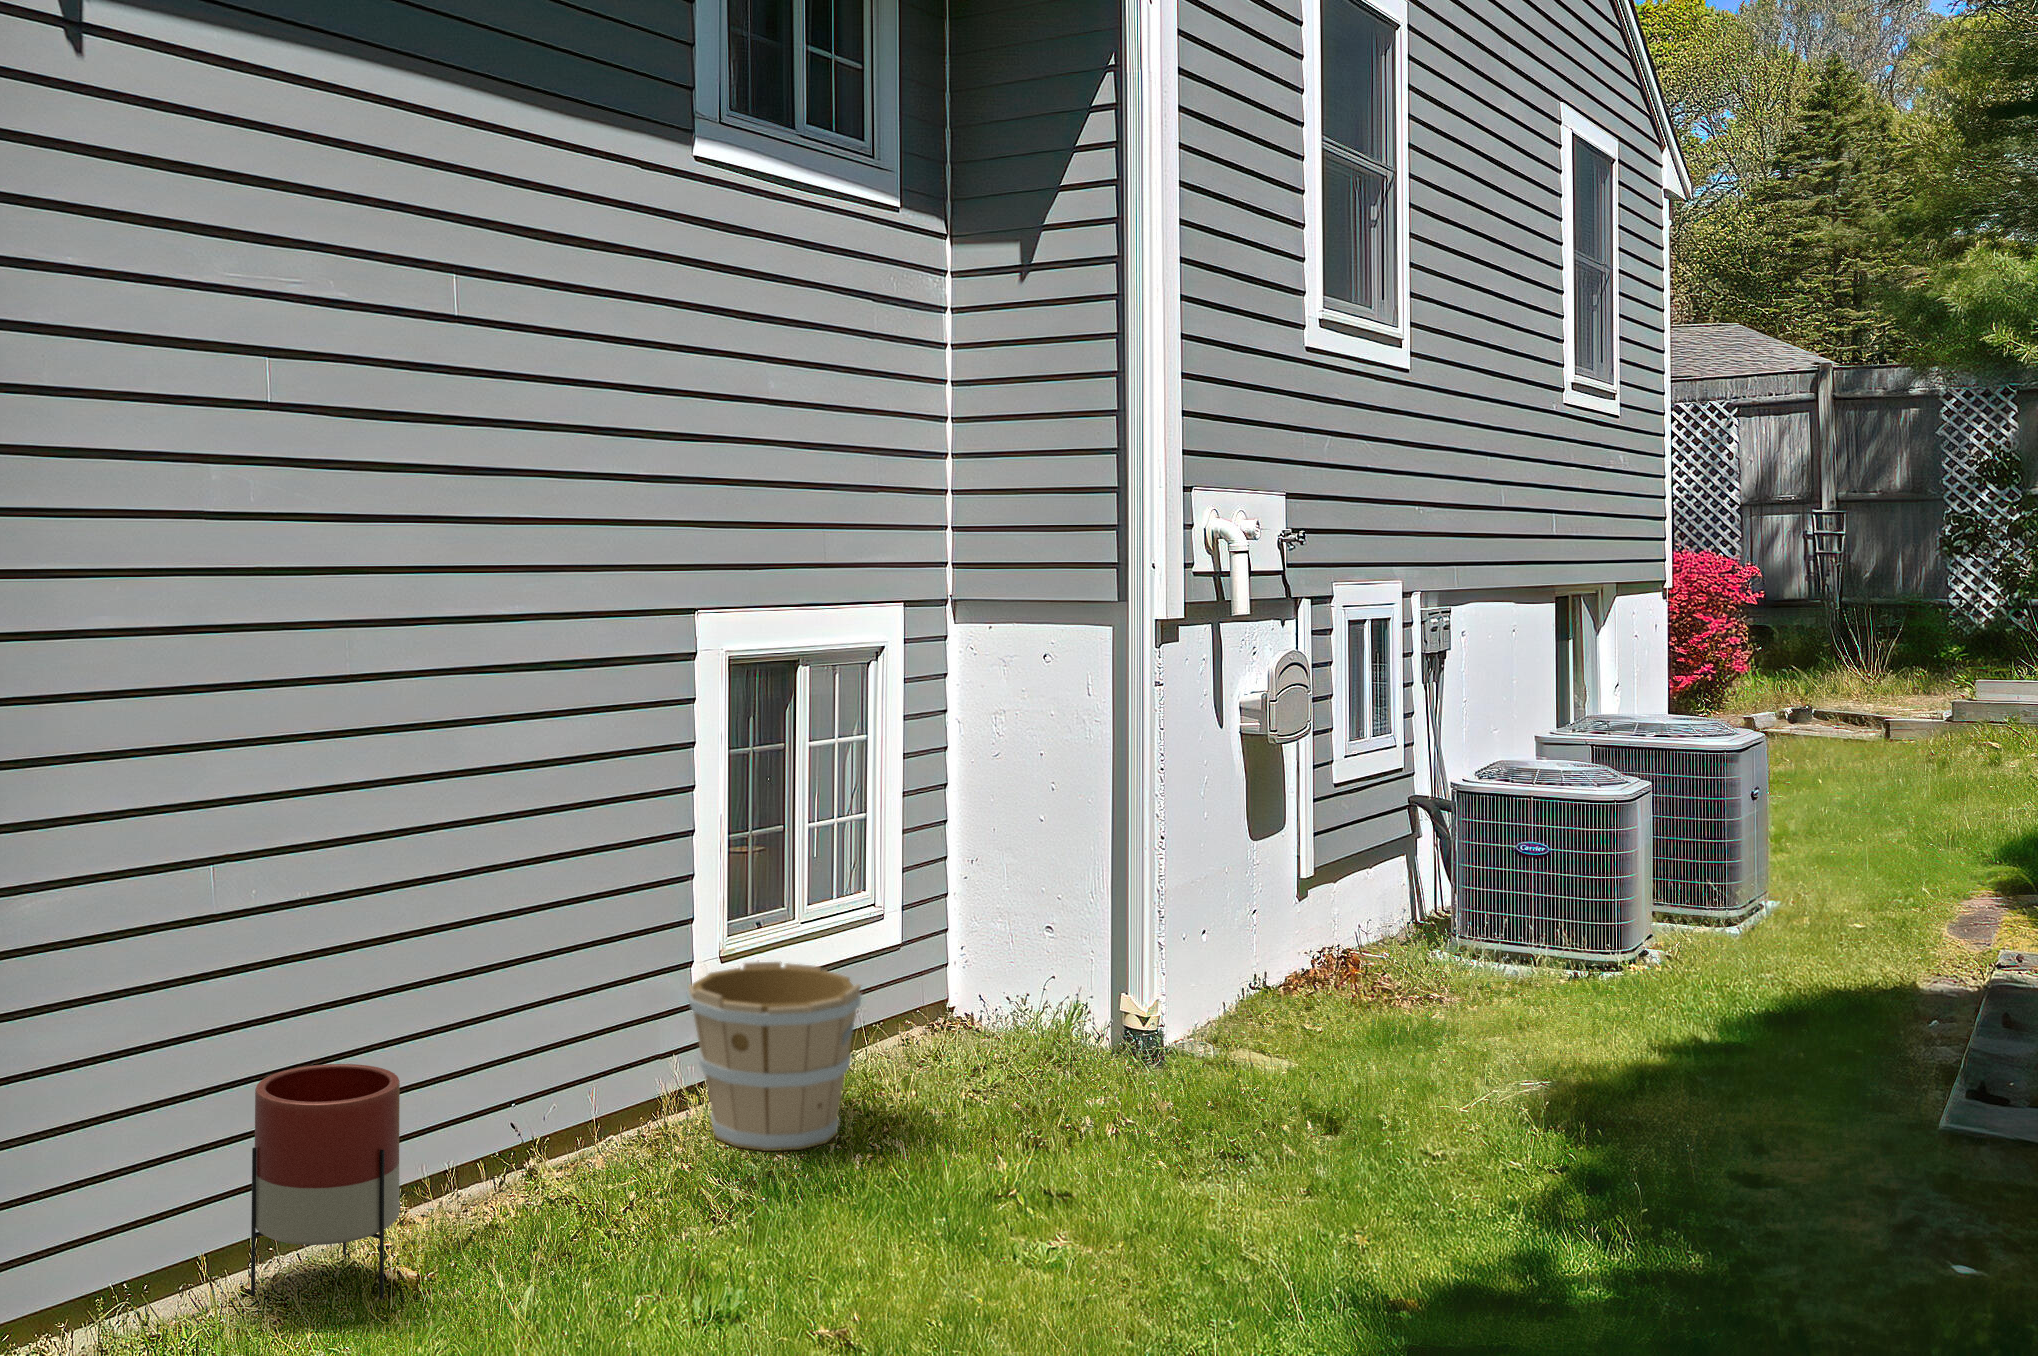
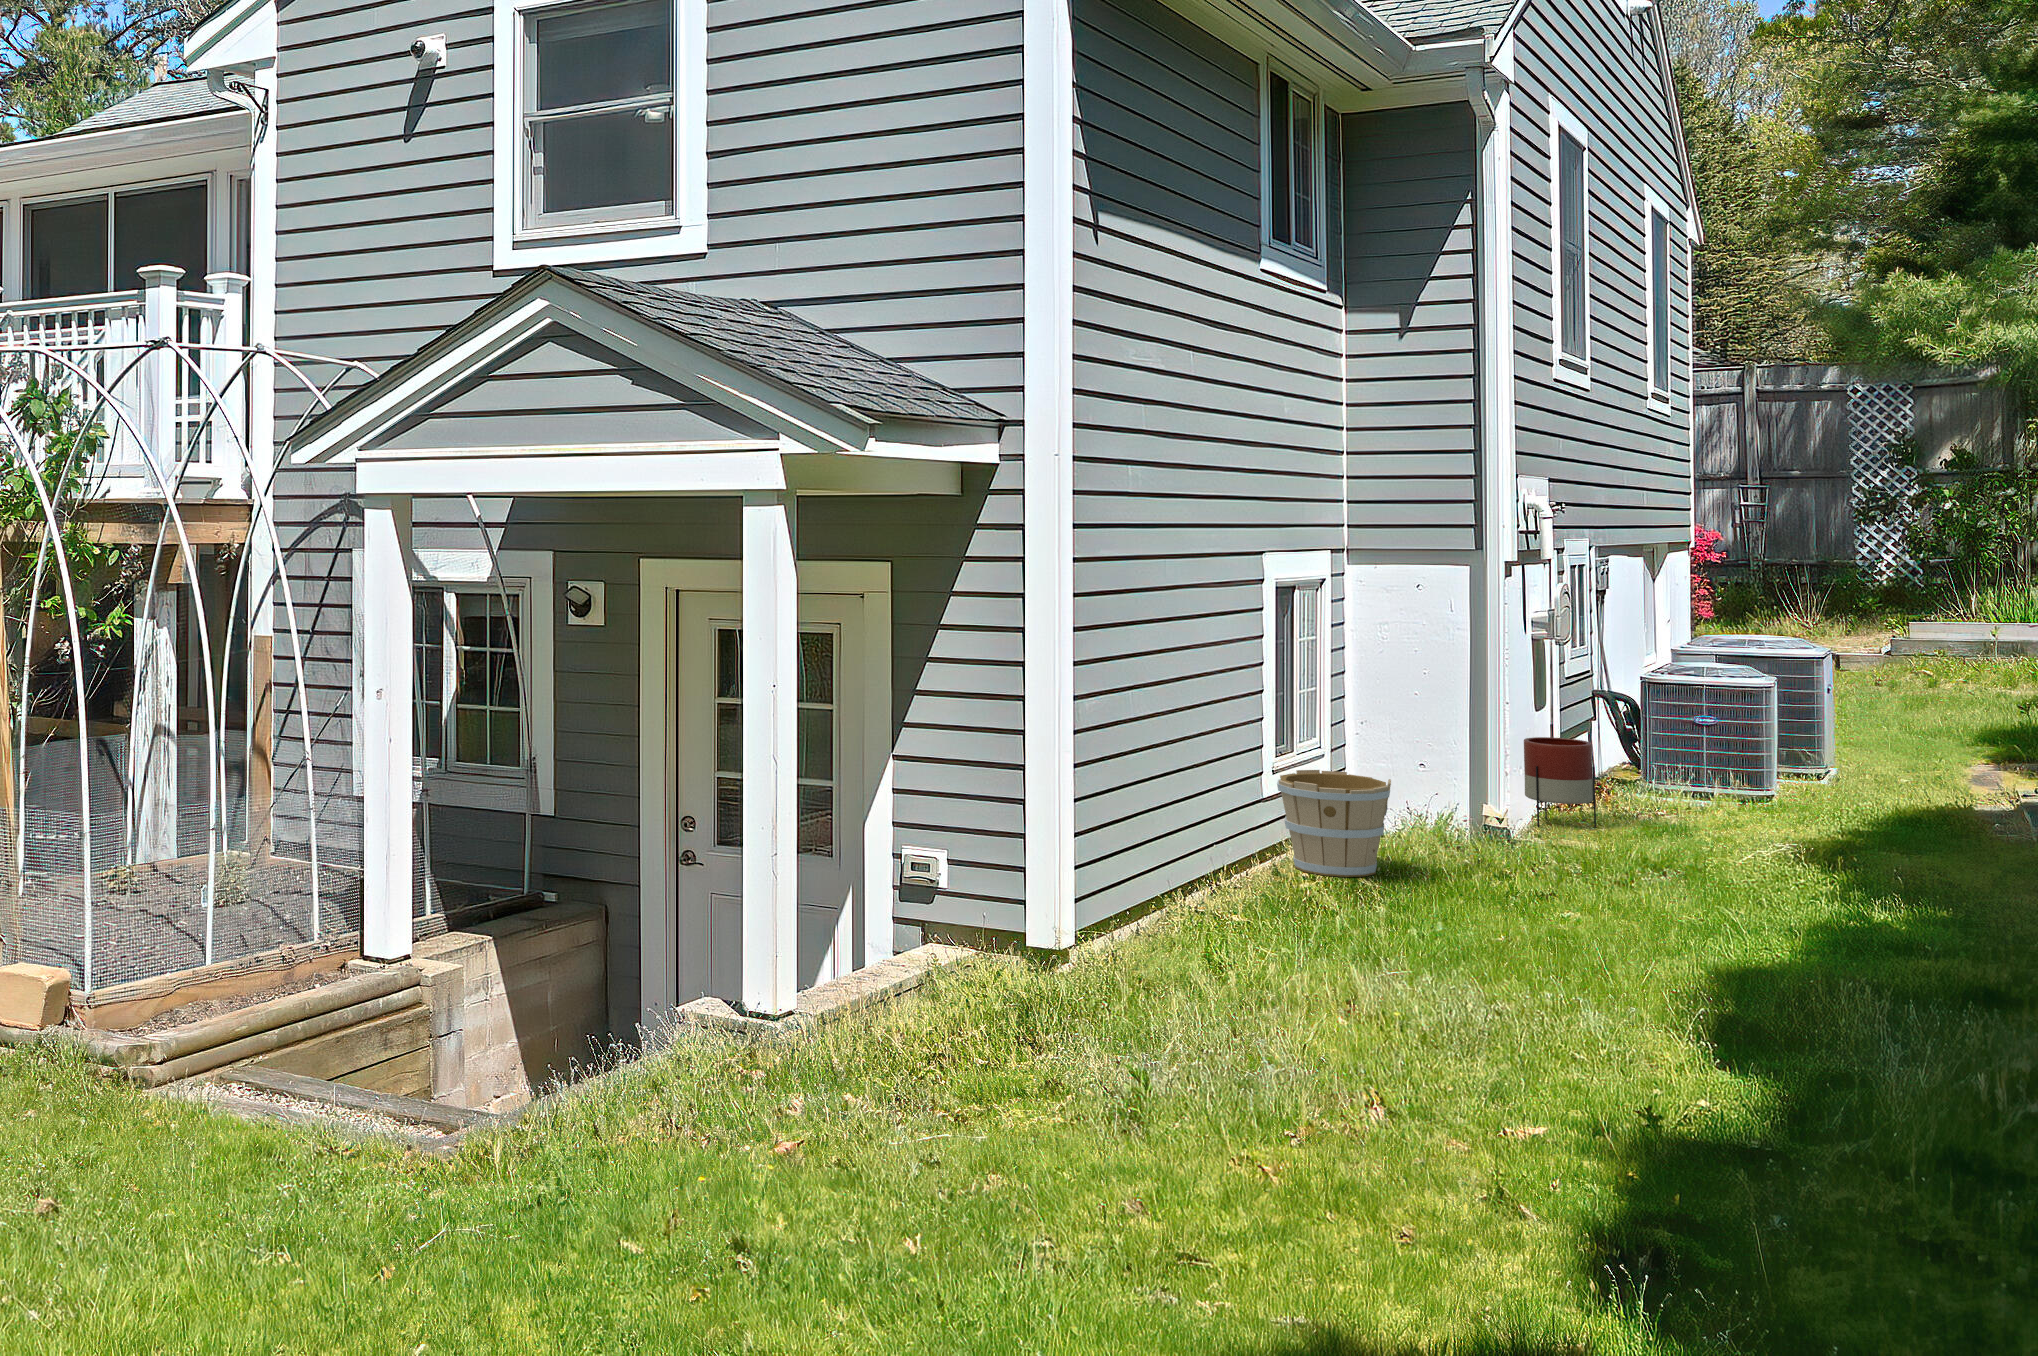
planter: present [251,1064,400,1298] -> present [1524,737,1596,828]

